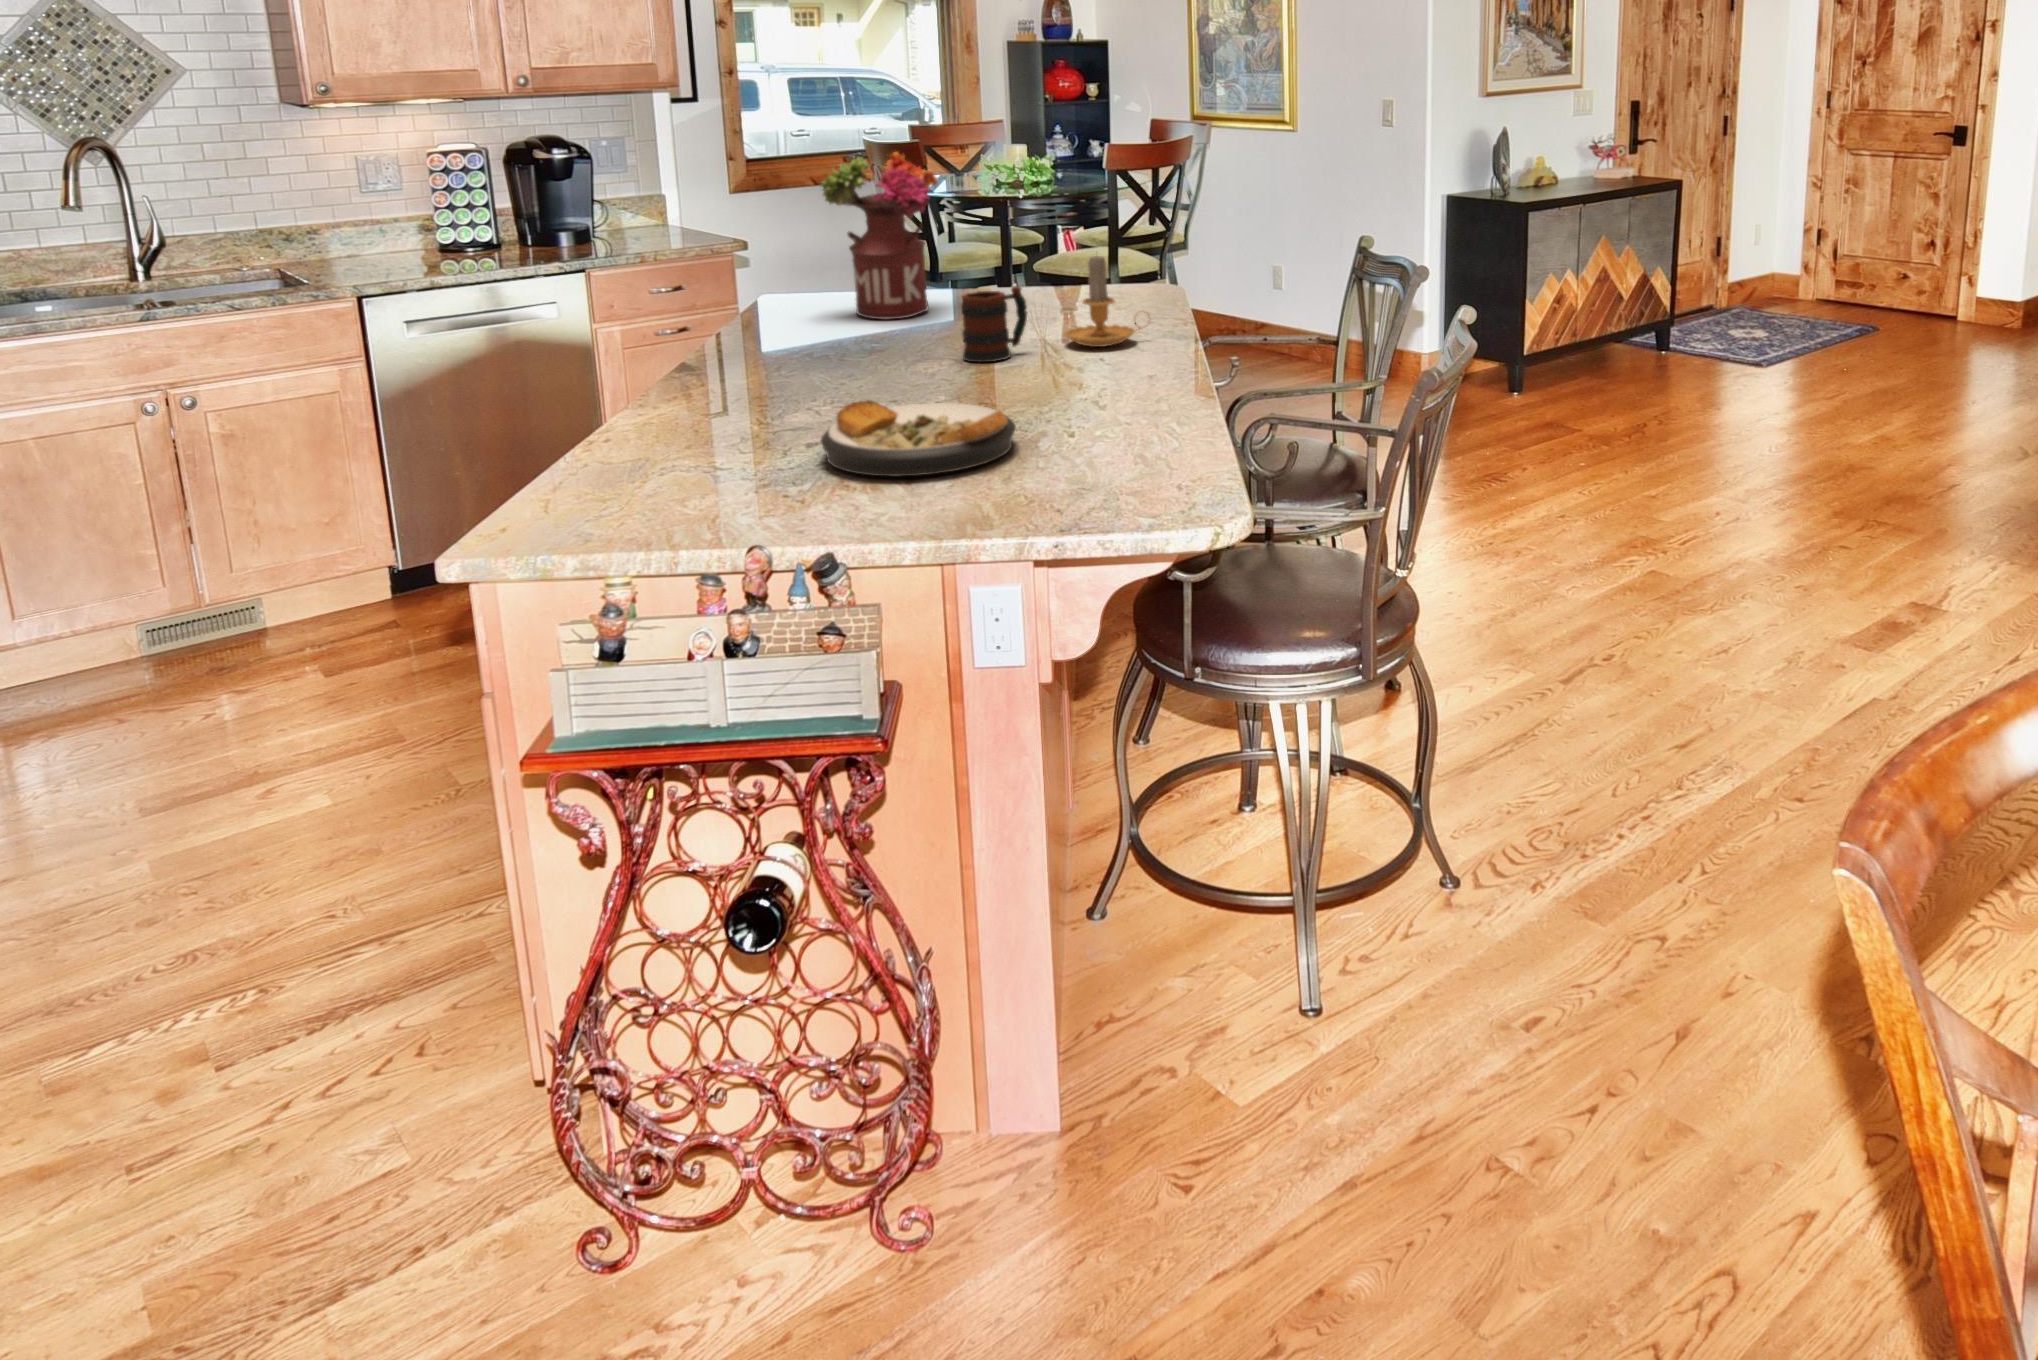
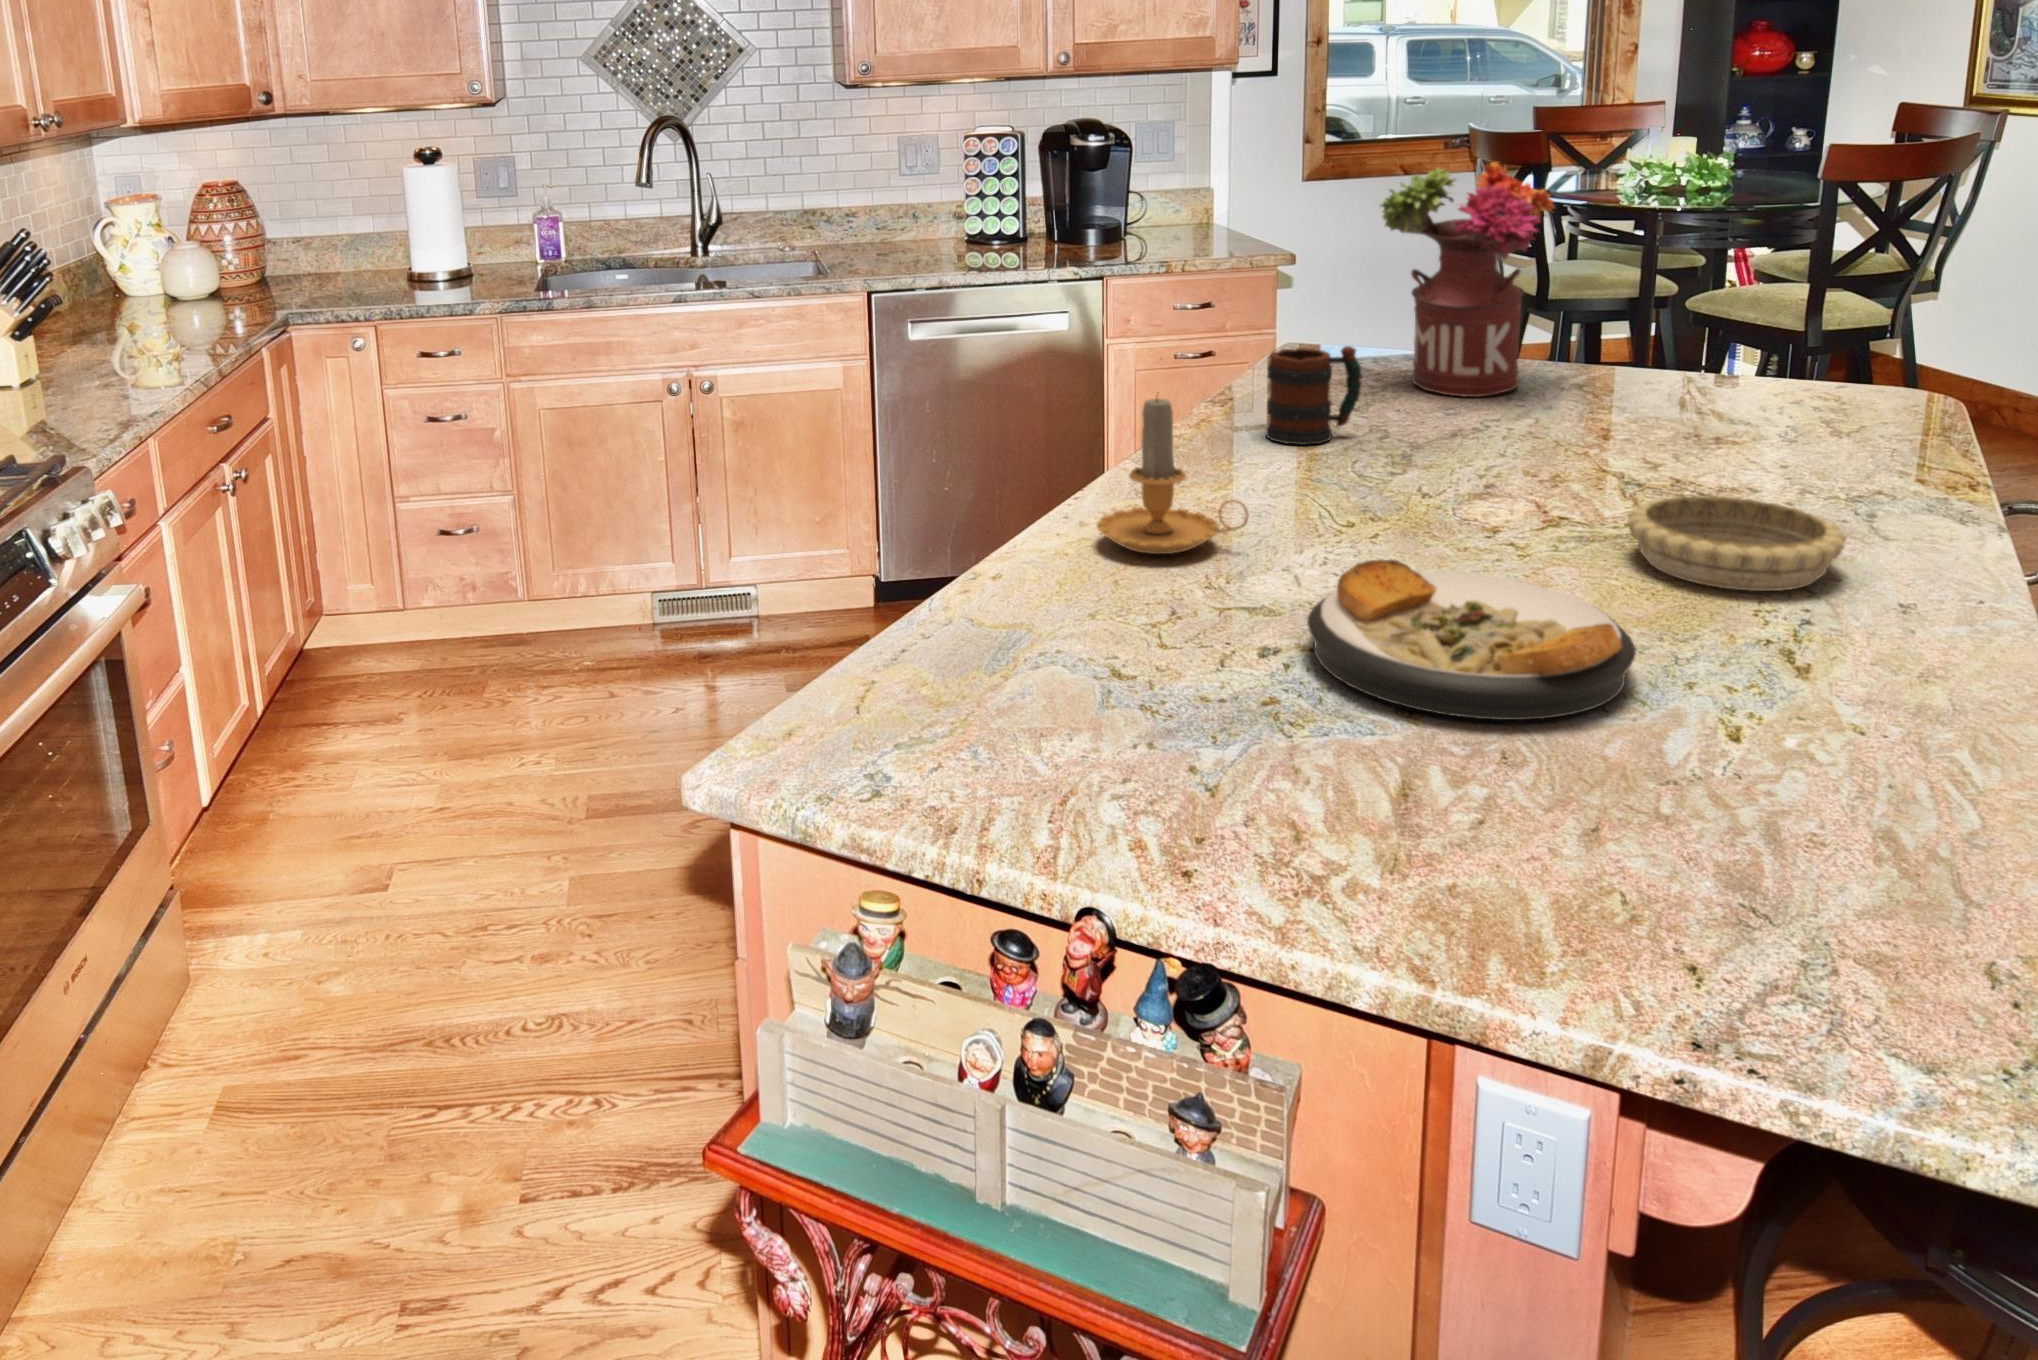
candle: present [1065,256,1142,347] -> present [1097,398,1249,554]
mug: present [961,286,1027,362] -> present [1266,346,1362,445]
decorative bowl: none [1005,347,1122,396] -> present [1627,496,1846,591]

